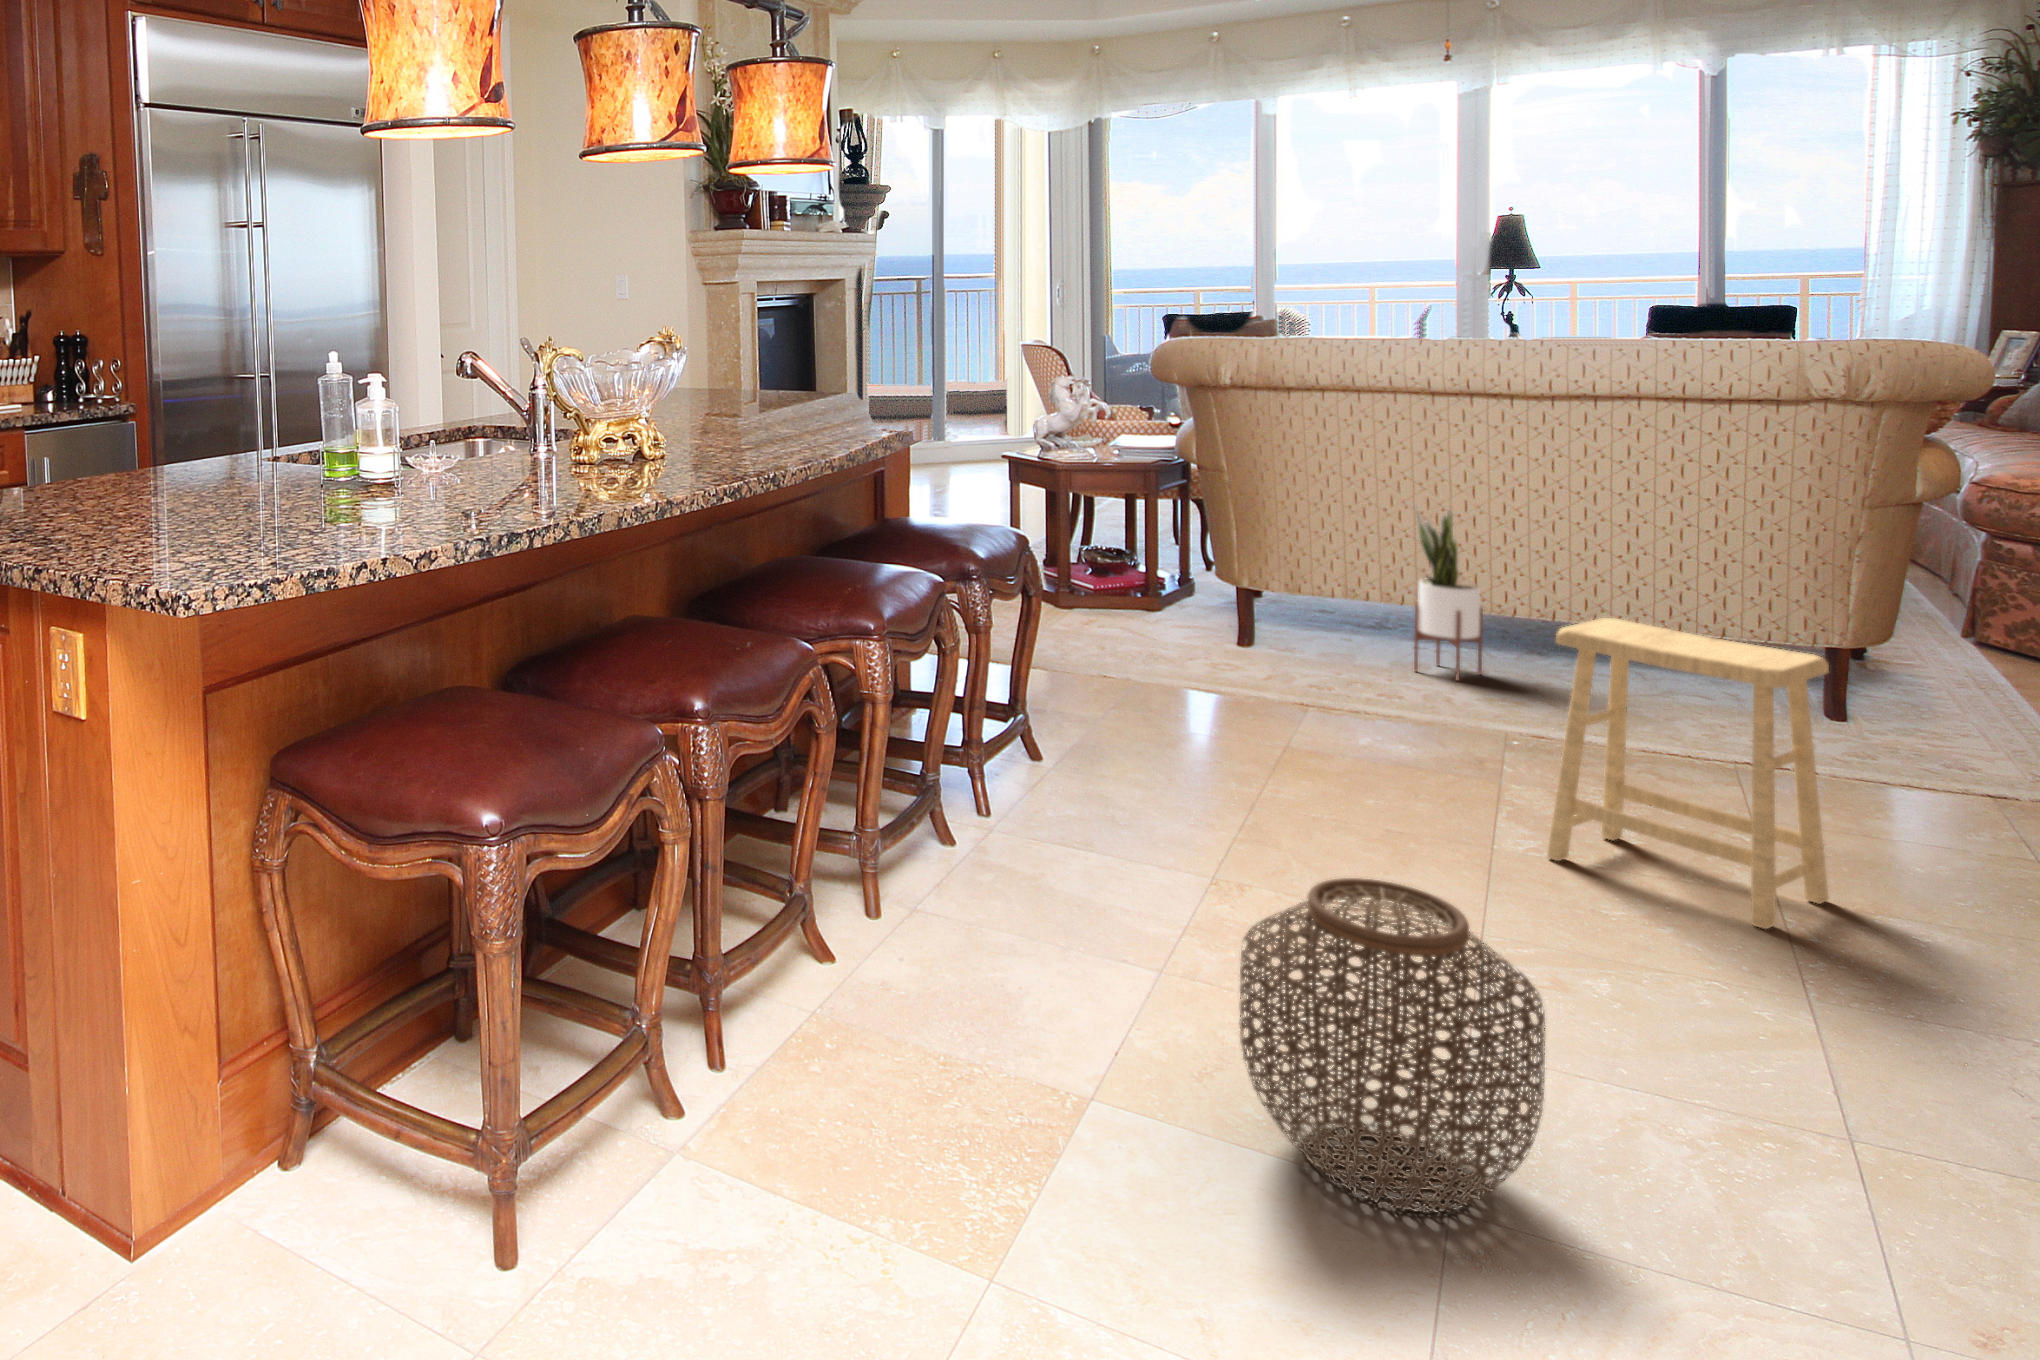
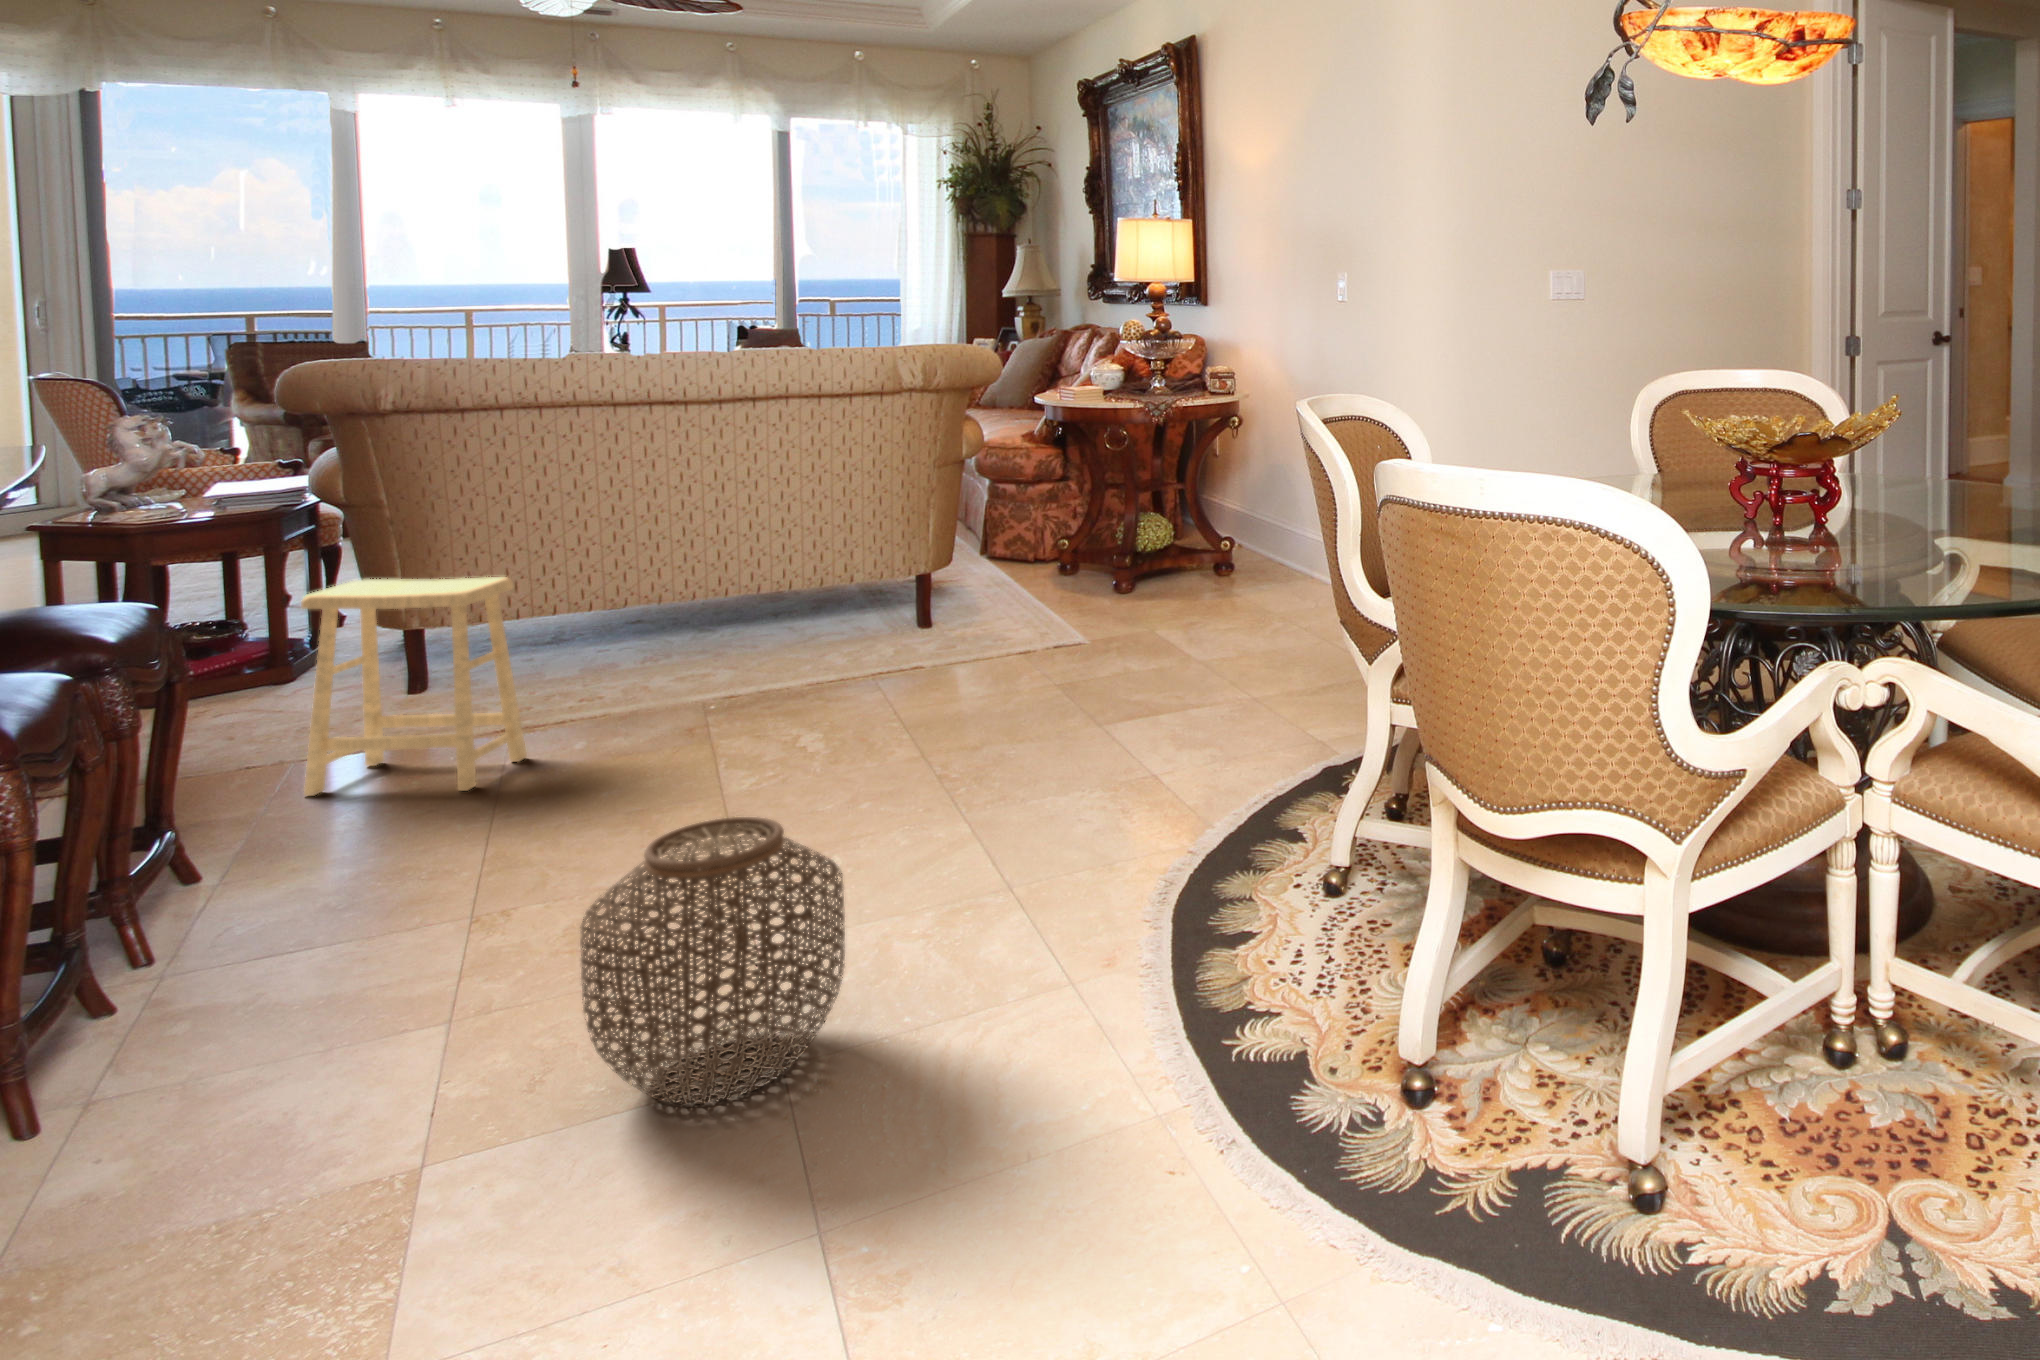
potted plant: present [1414,506,1483,680] -> none [600,505,668,675]
footstool: present [1546,618,1829,929] -> present [301,577,527,796]

